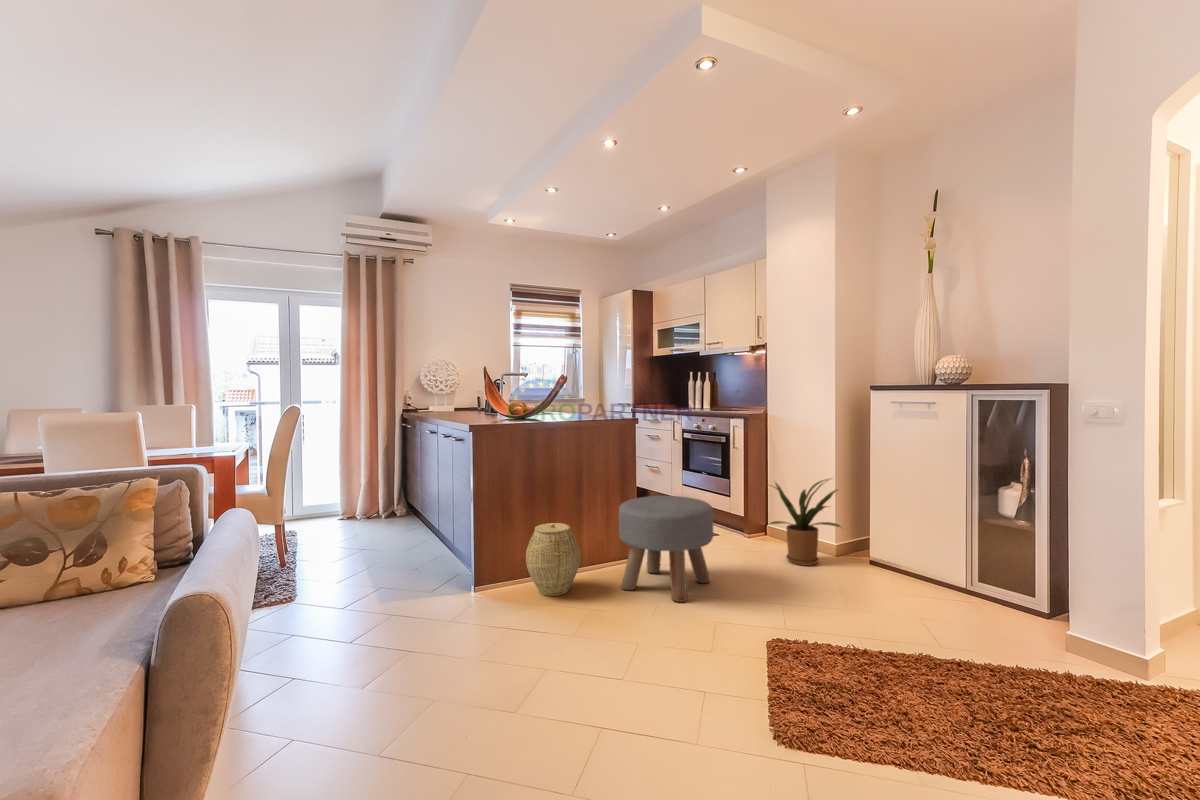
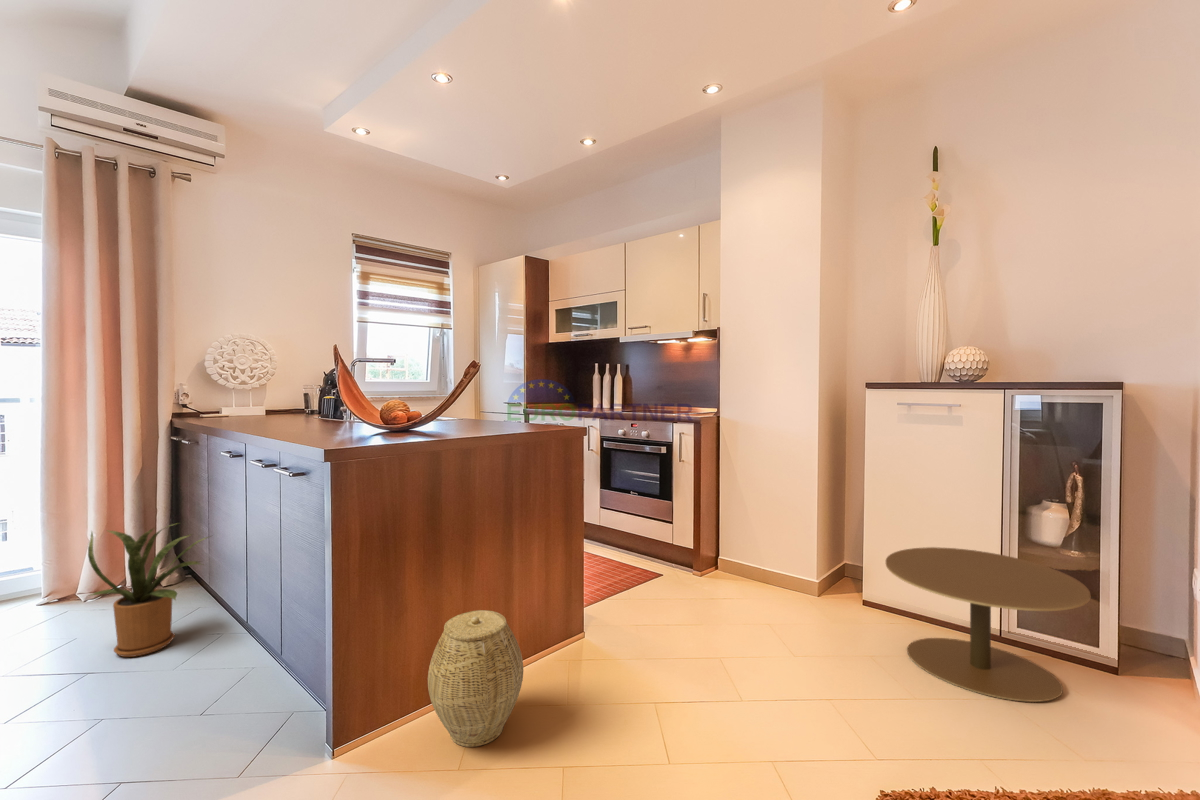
house plant: present [770,479,840,566] -> present [88,525,208,657]
ottoman: present [619,496,714,602] -> none [577,543,722,722]
side table: none [853,515,1001,624] -> present [886,547,1090,702]

